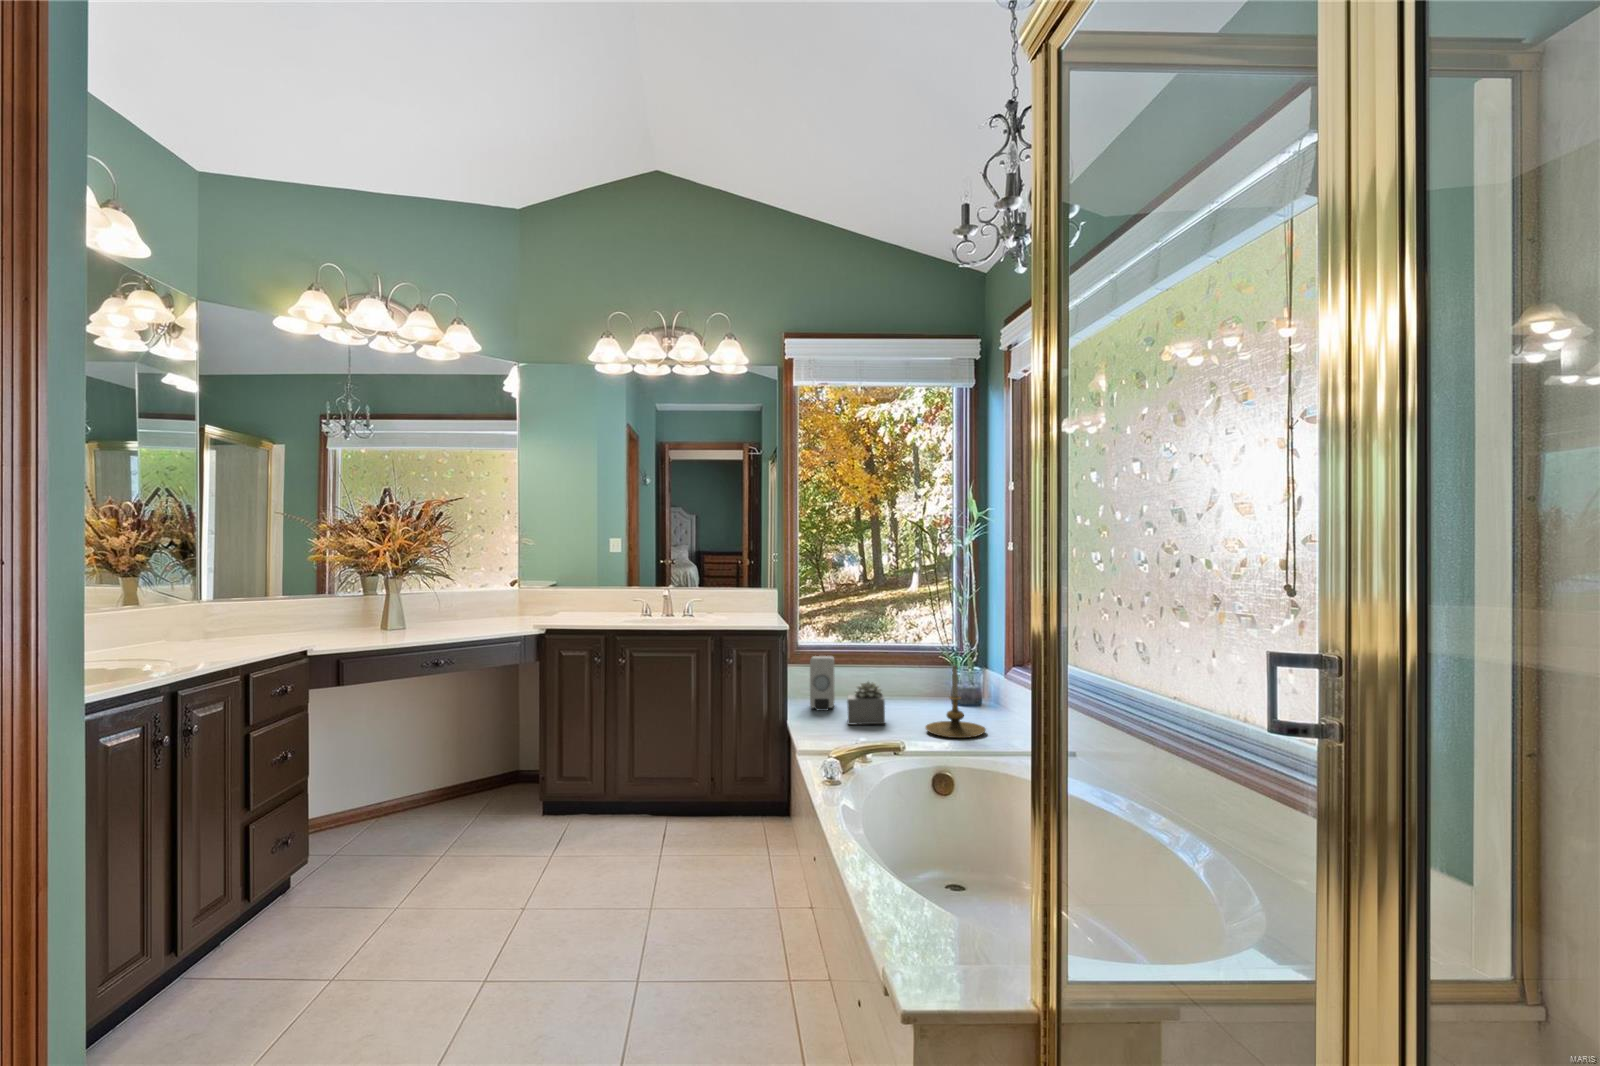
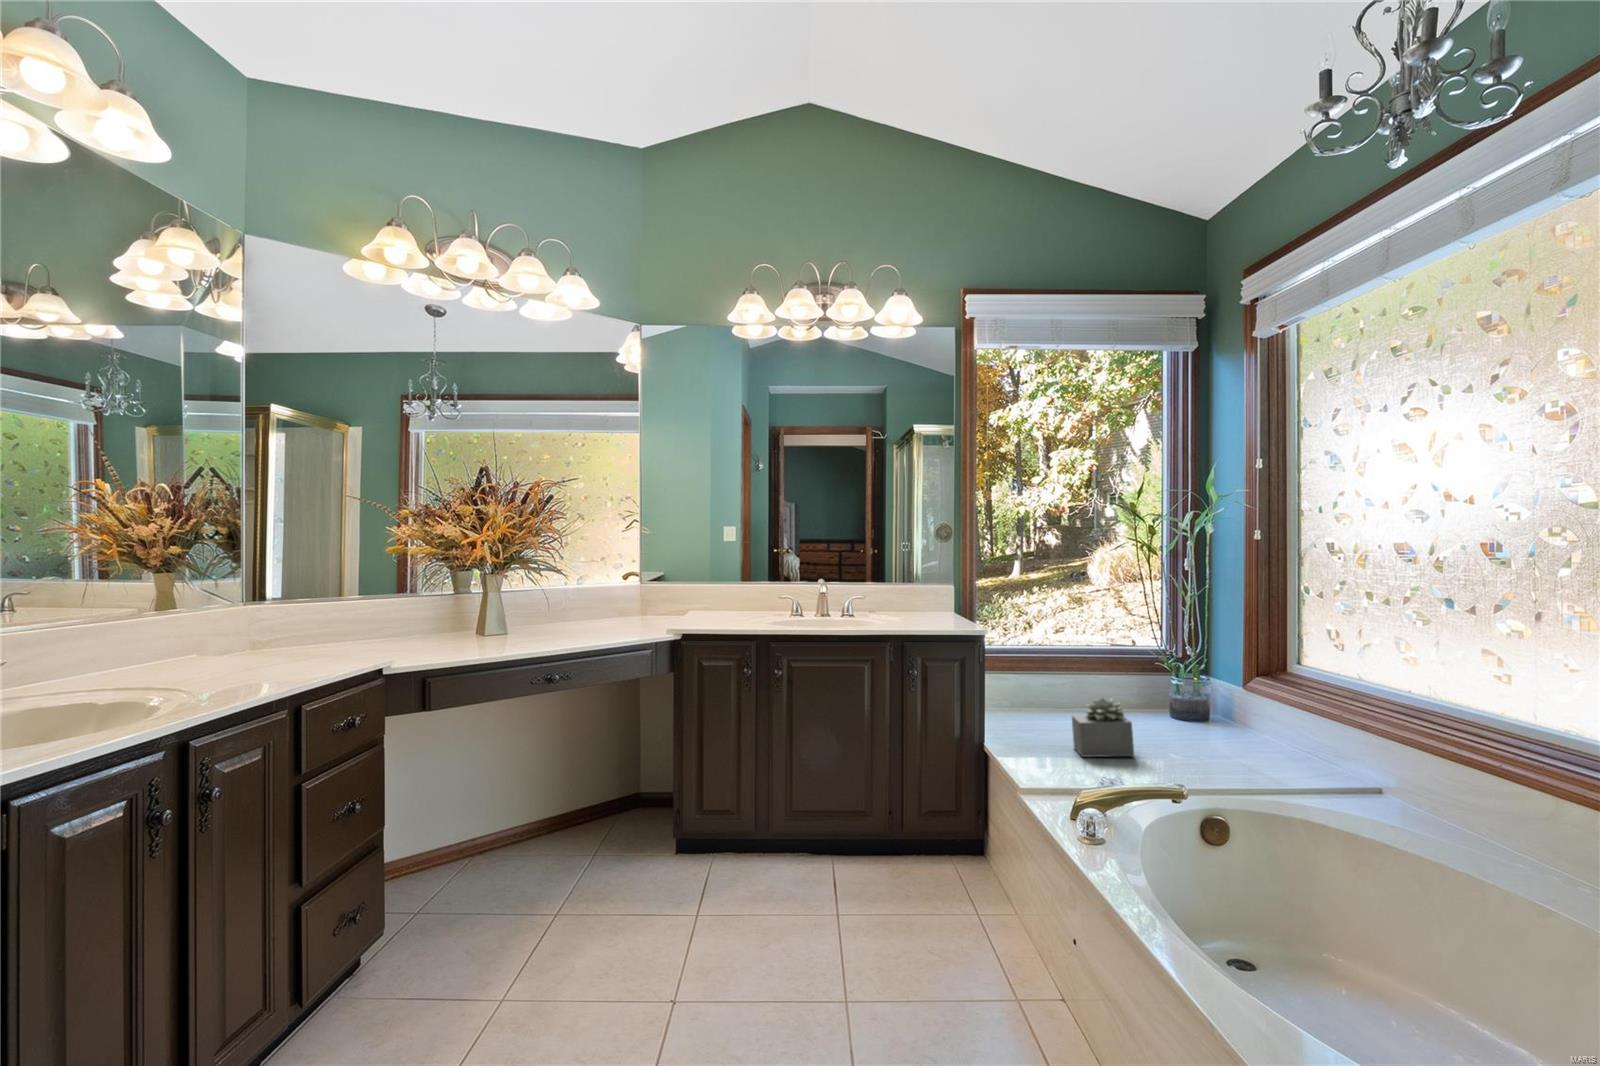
soap dispenser: present [810,656,835,711] -> none [1003,664,1041,734]
candle holder: present [926,665,986,738] -> none [1201,676,1299,780]

